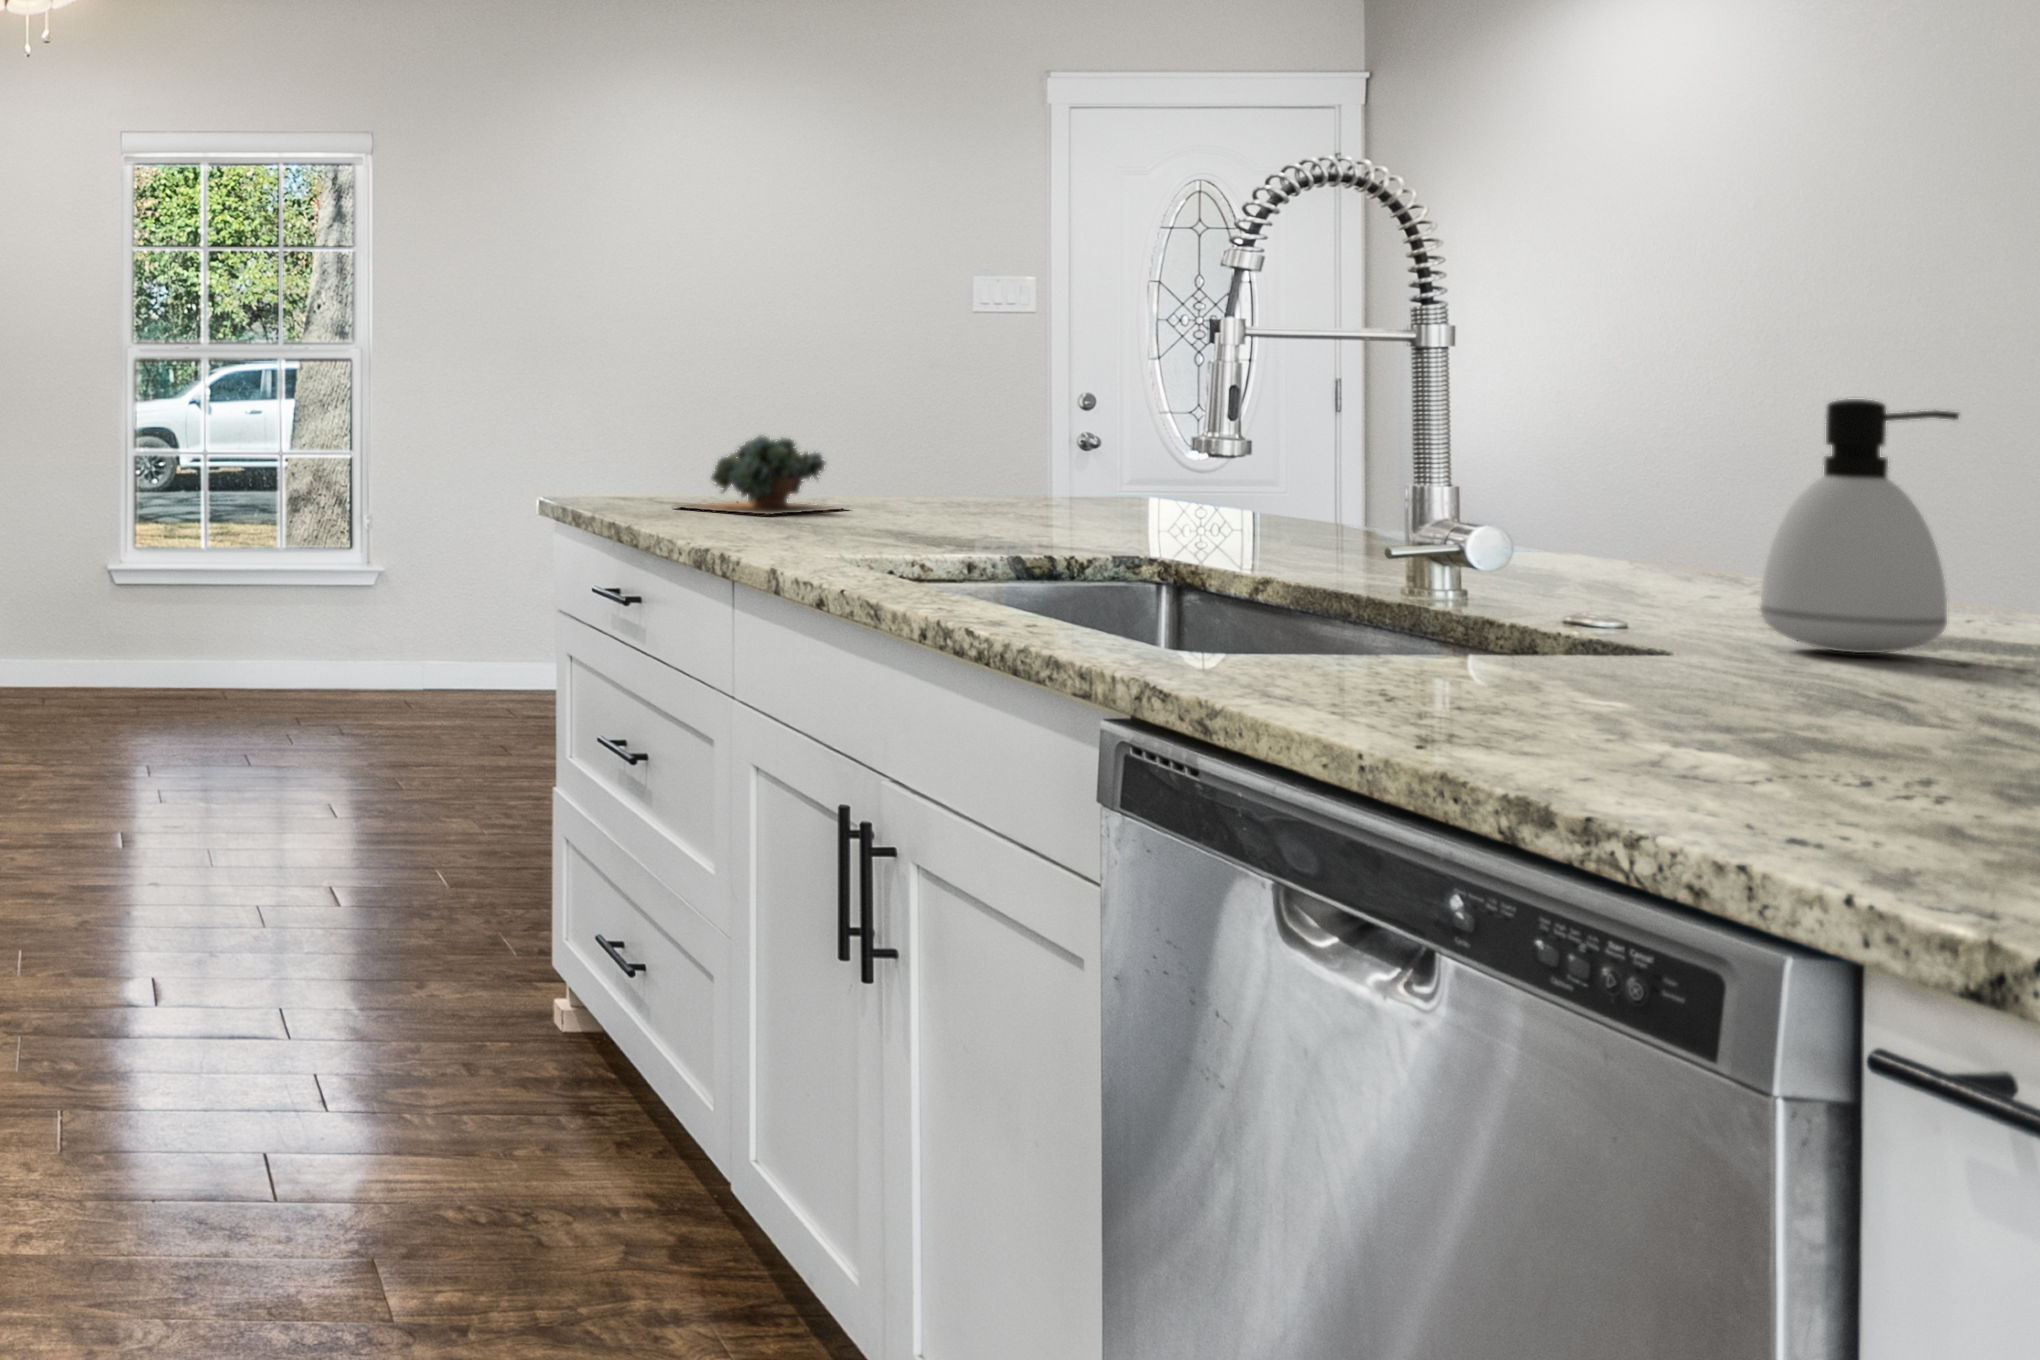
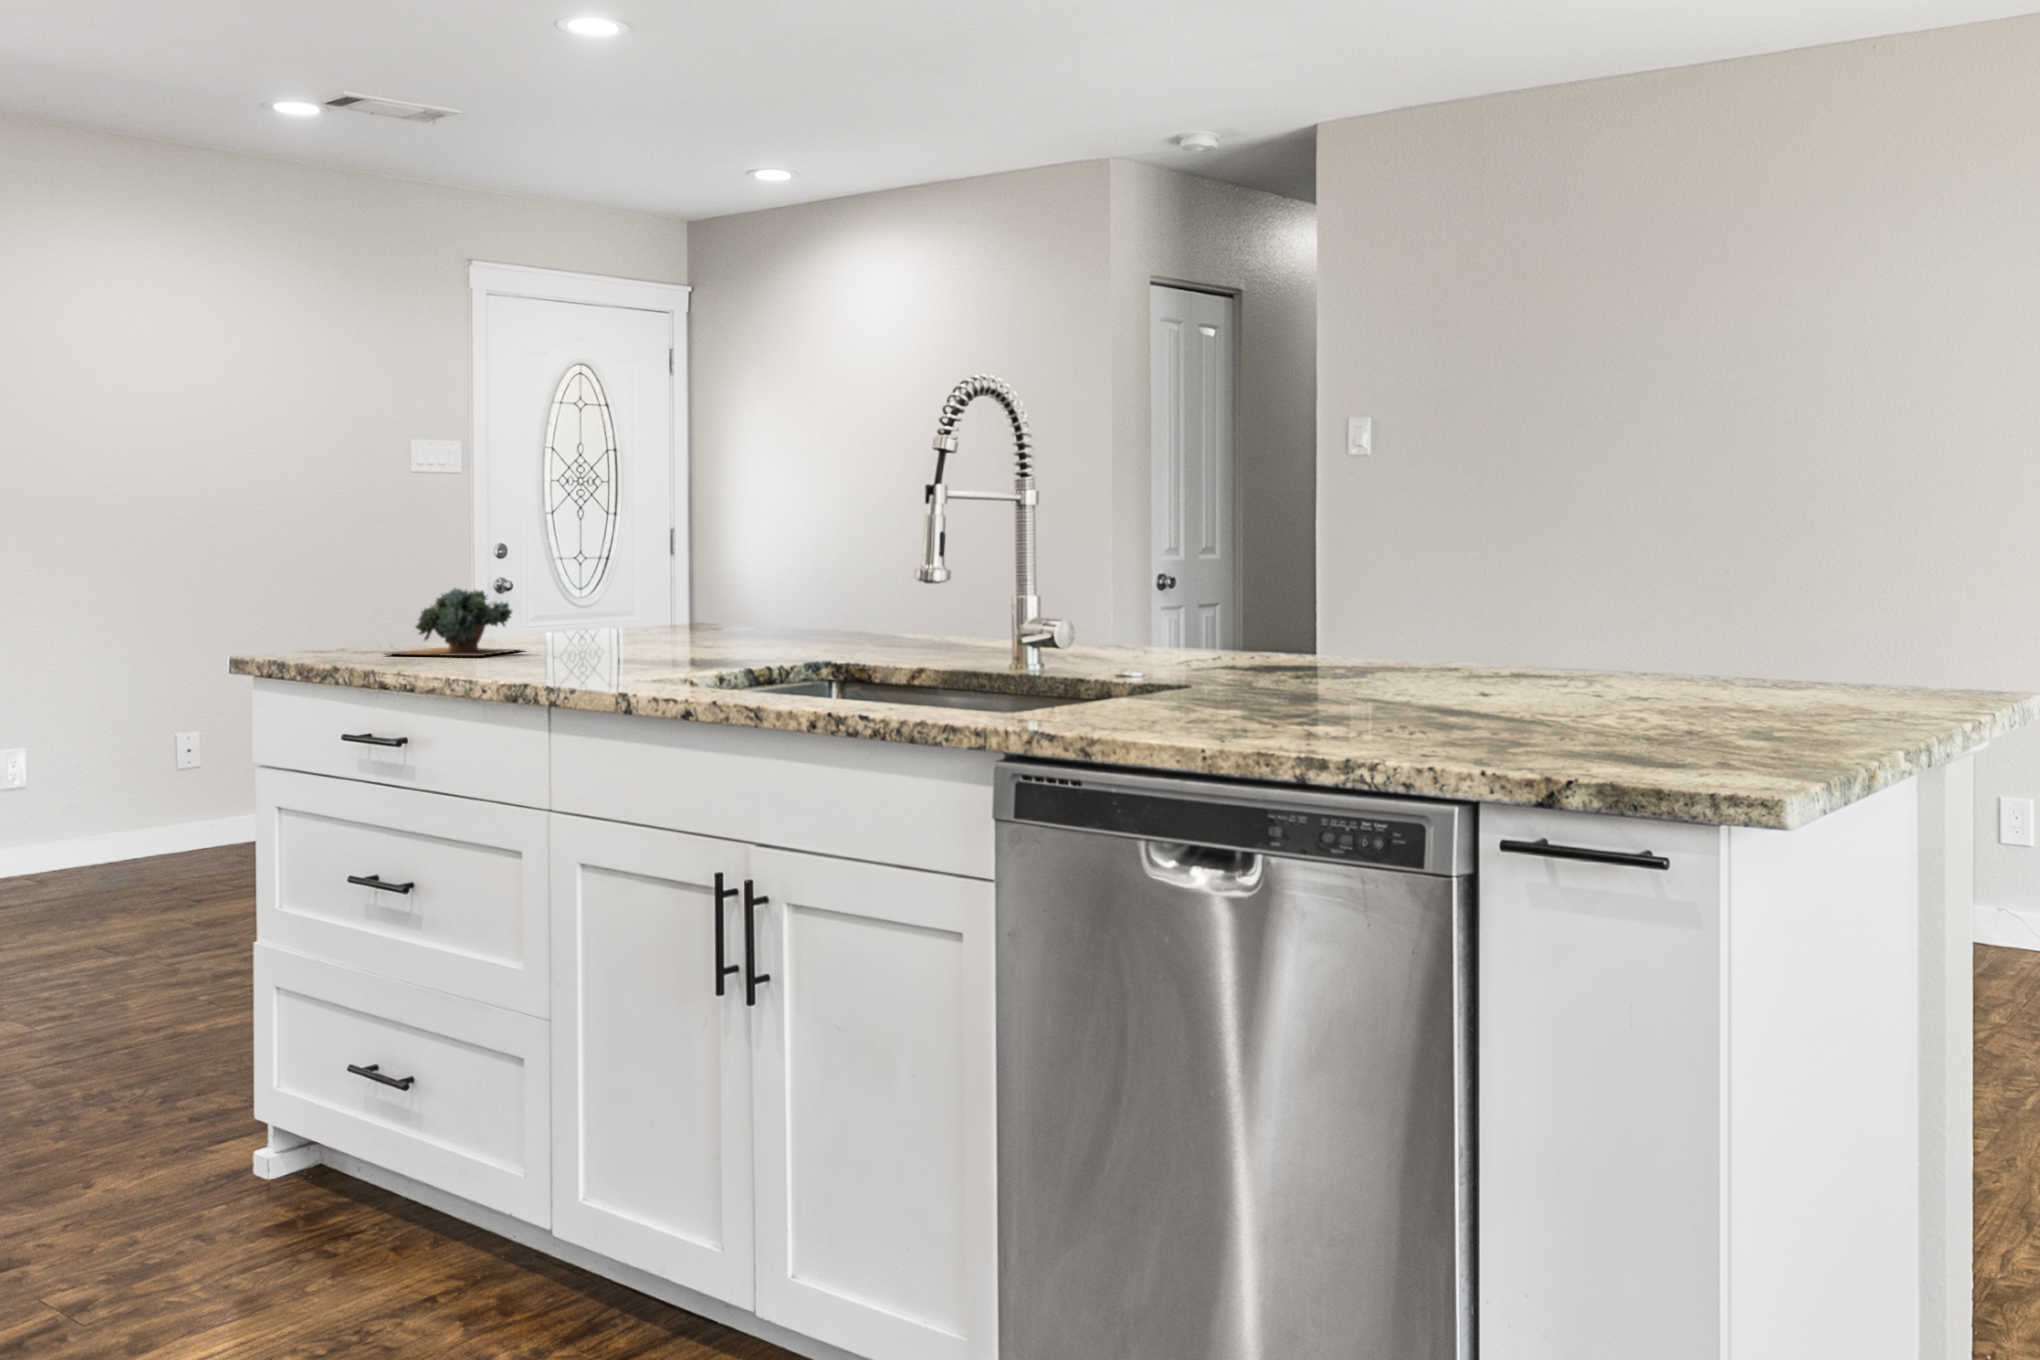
soap dispenser: present [1760,399,1959,653] -> none [1200,543,1280,687]

